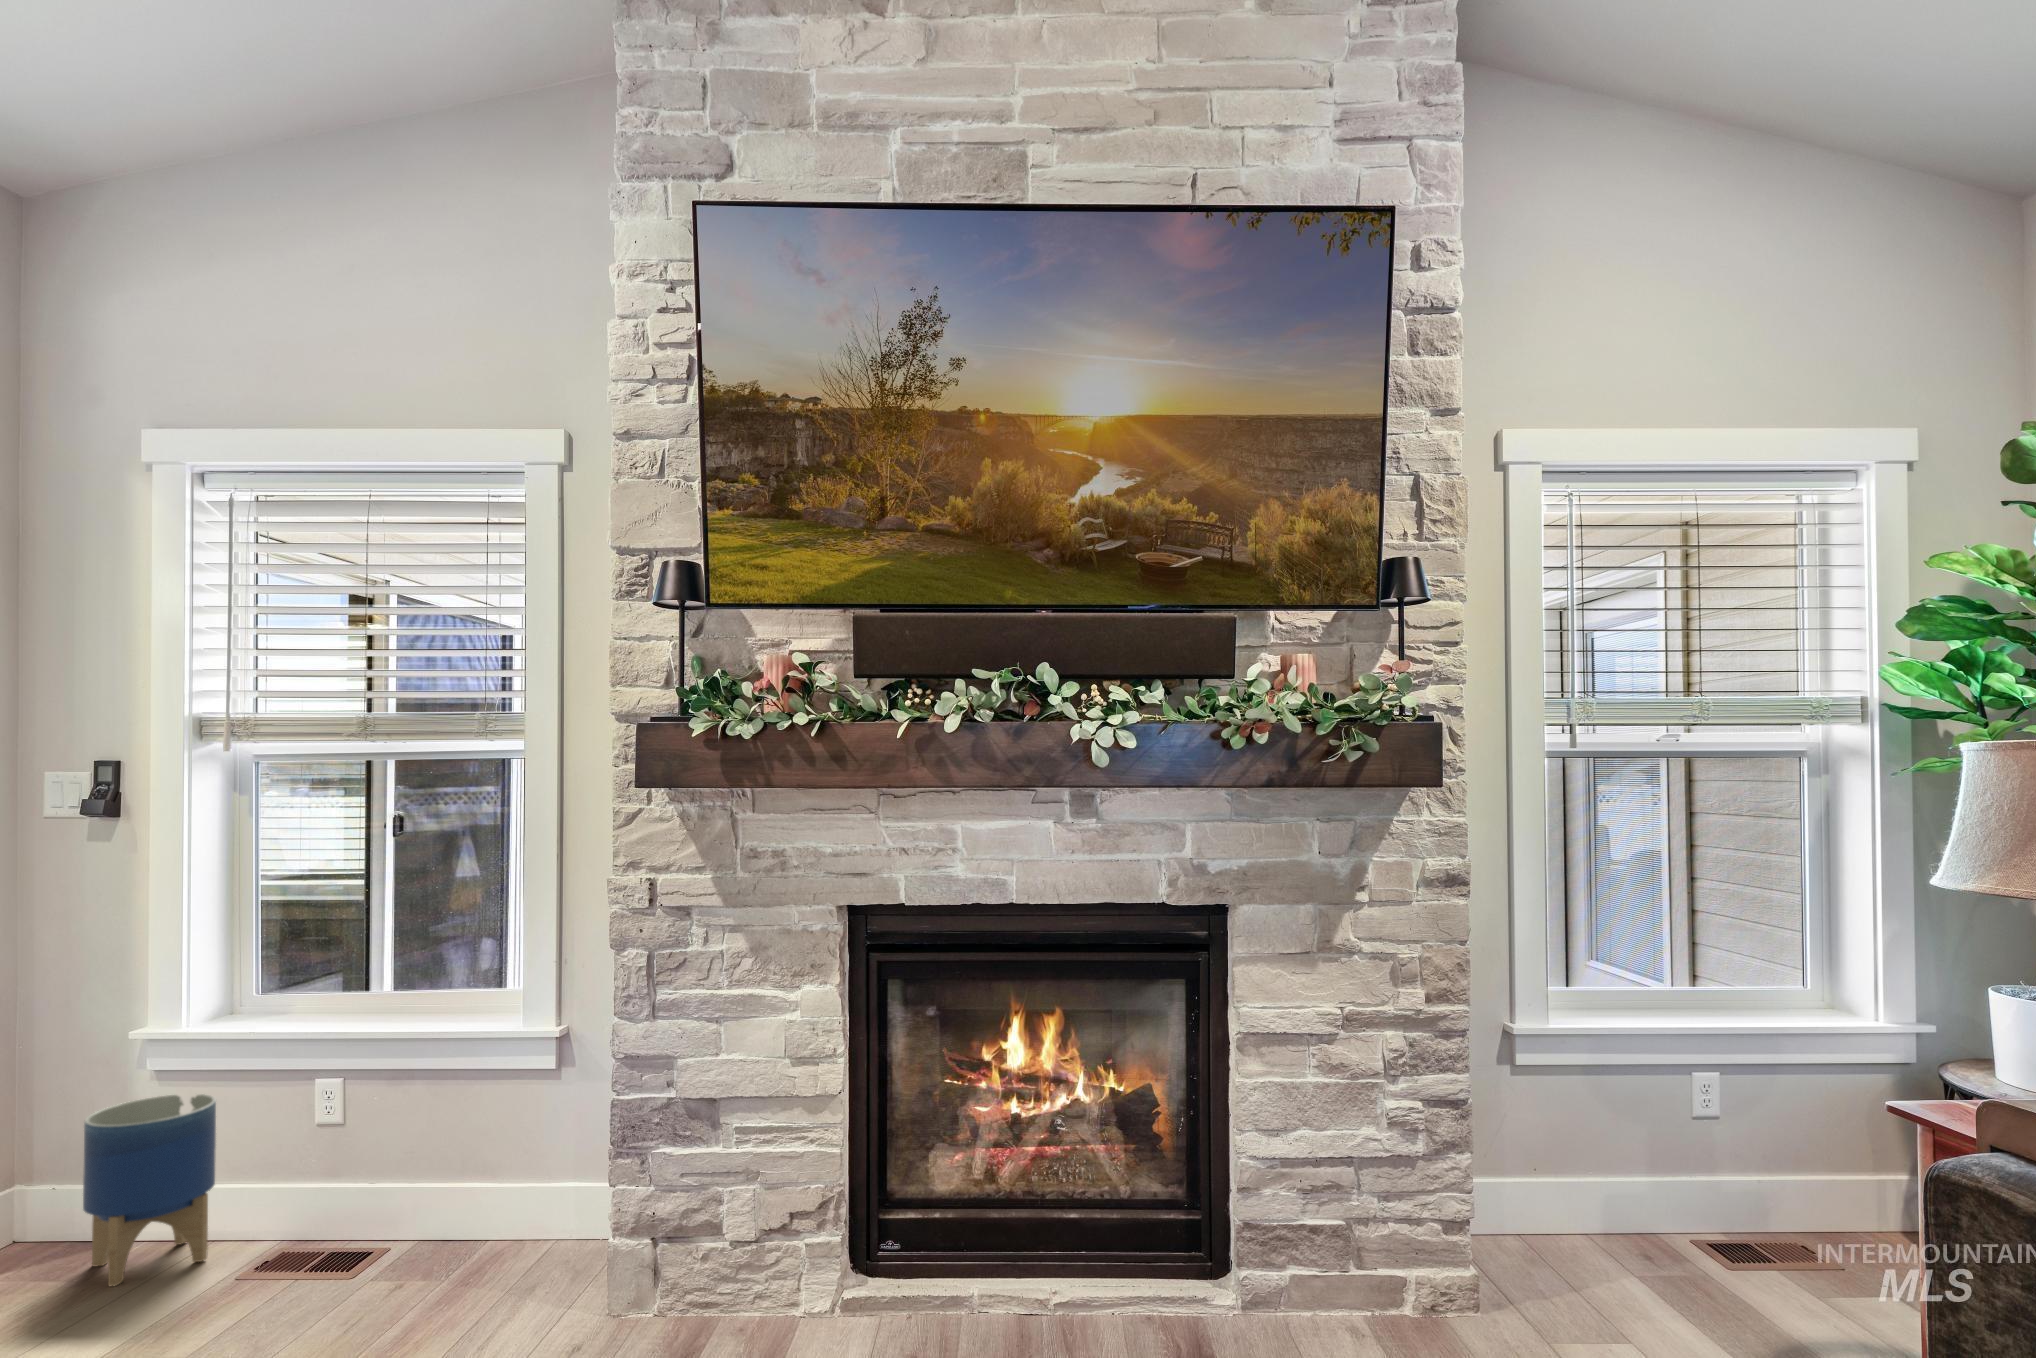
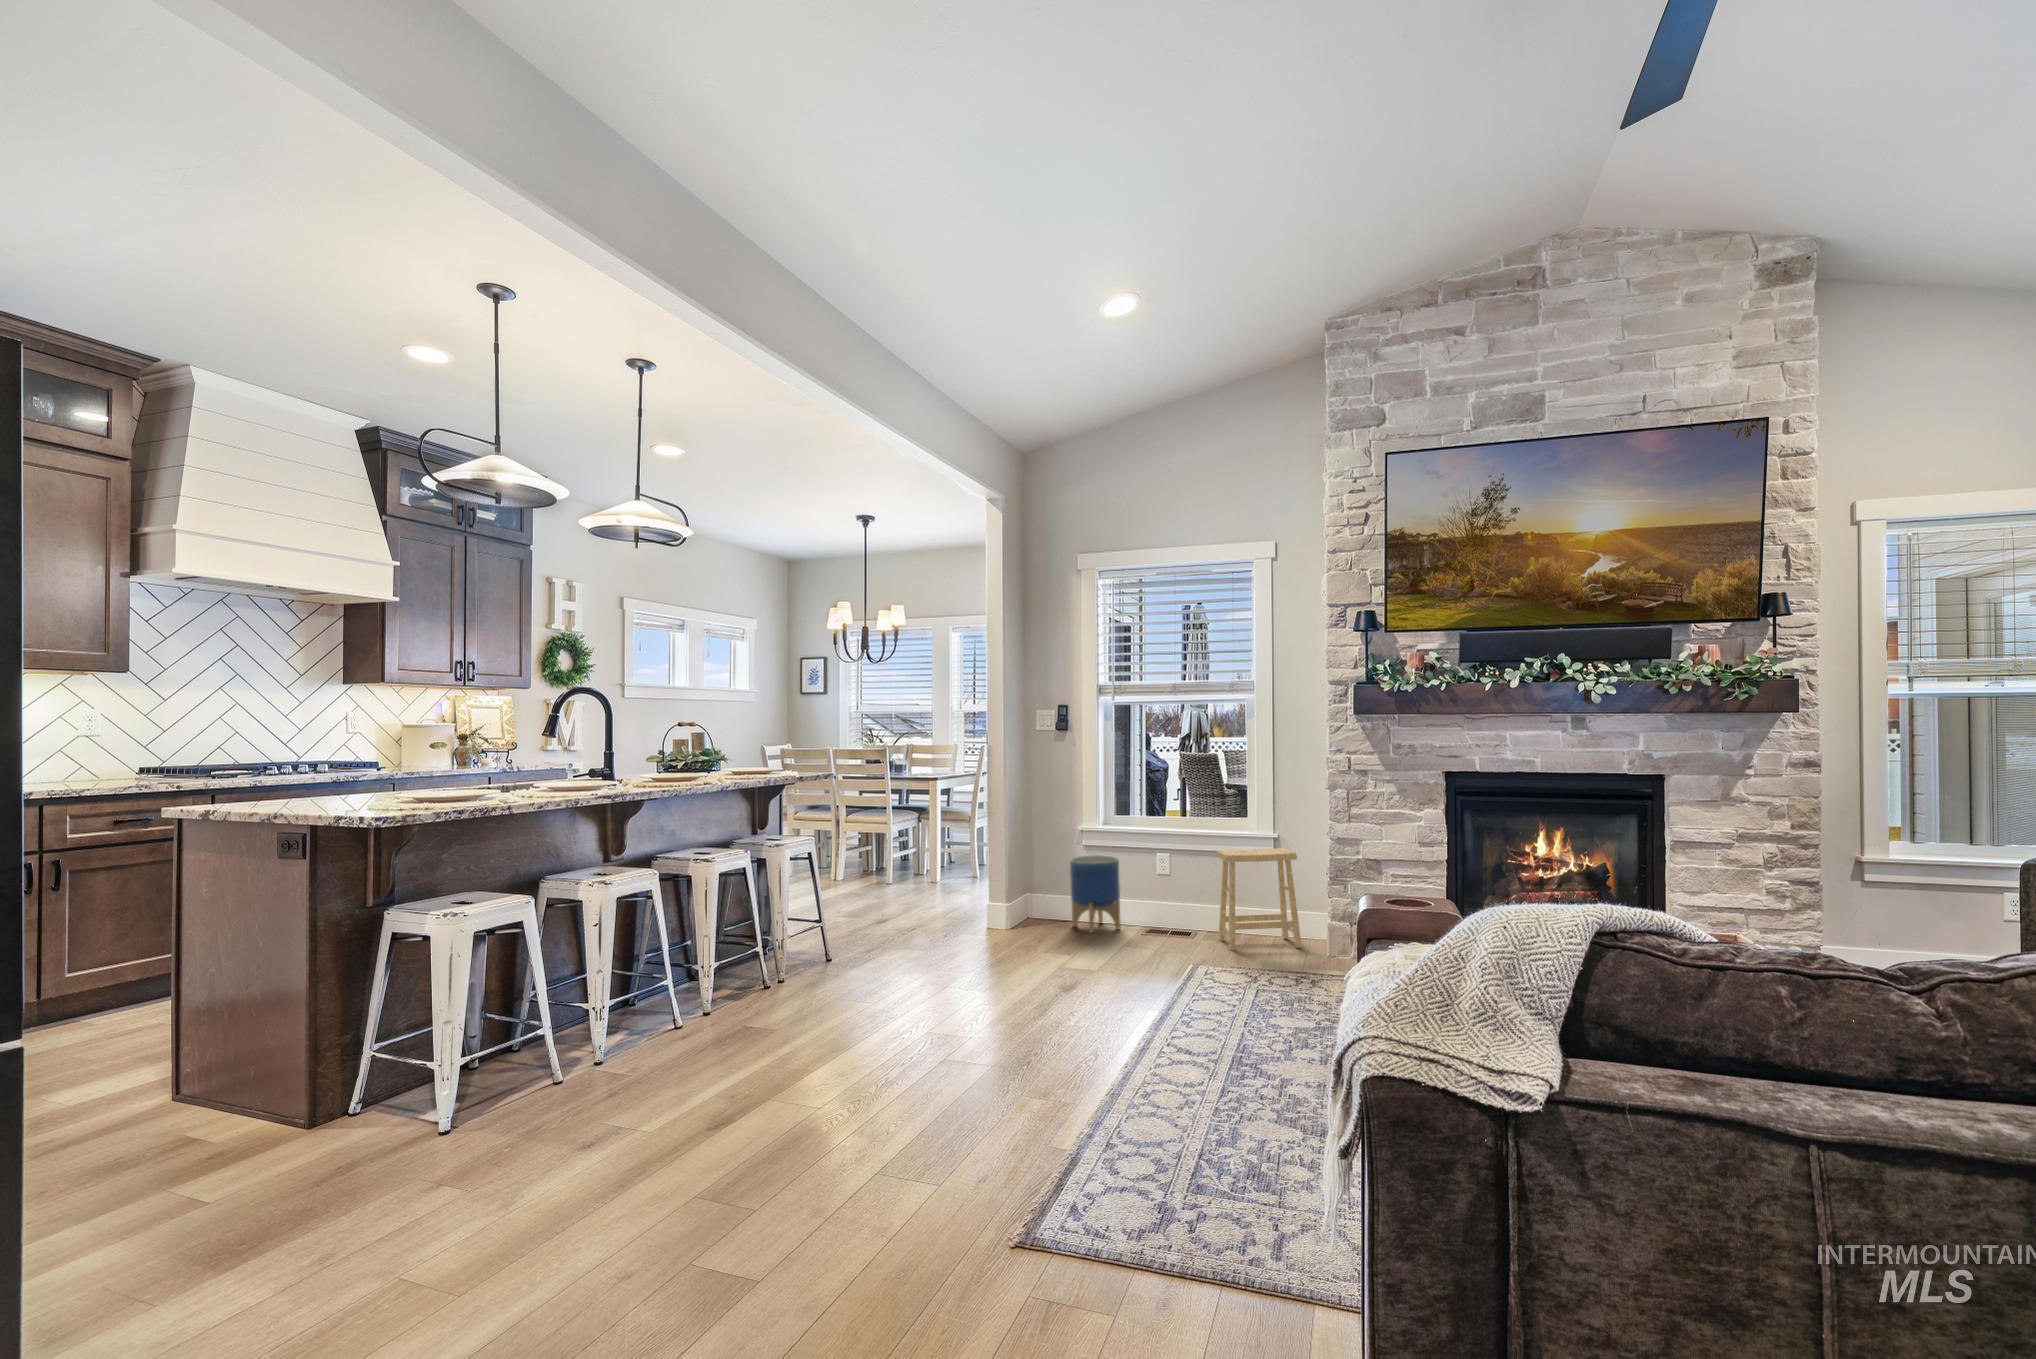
footstool: none [396,1064,568,1314] -> present [1216,848,1302,950]

